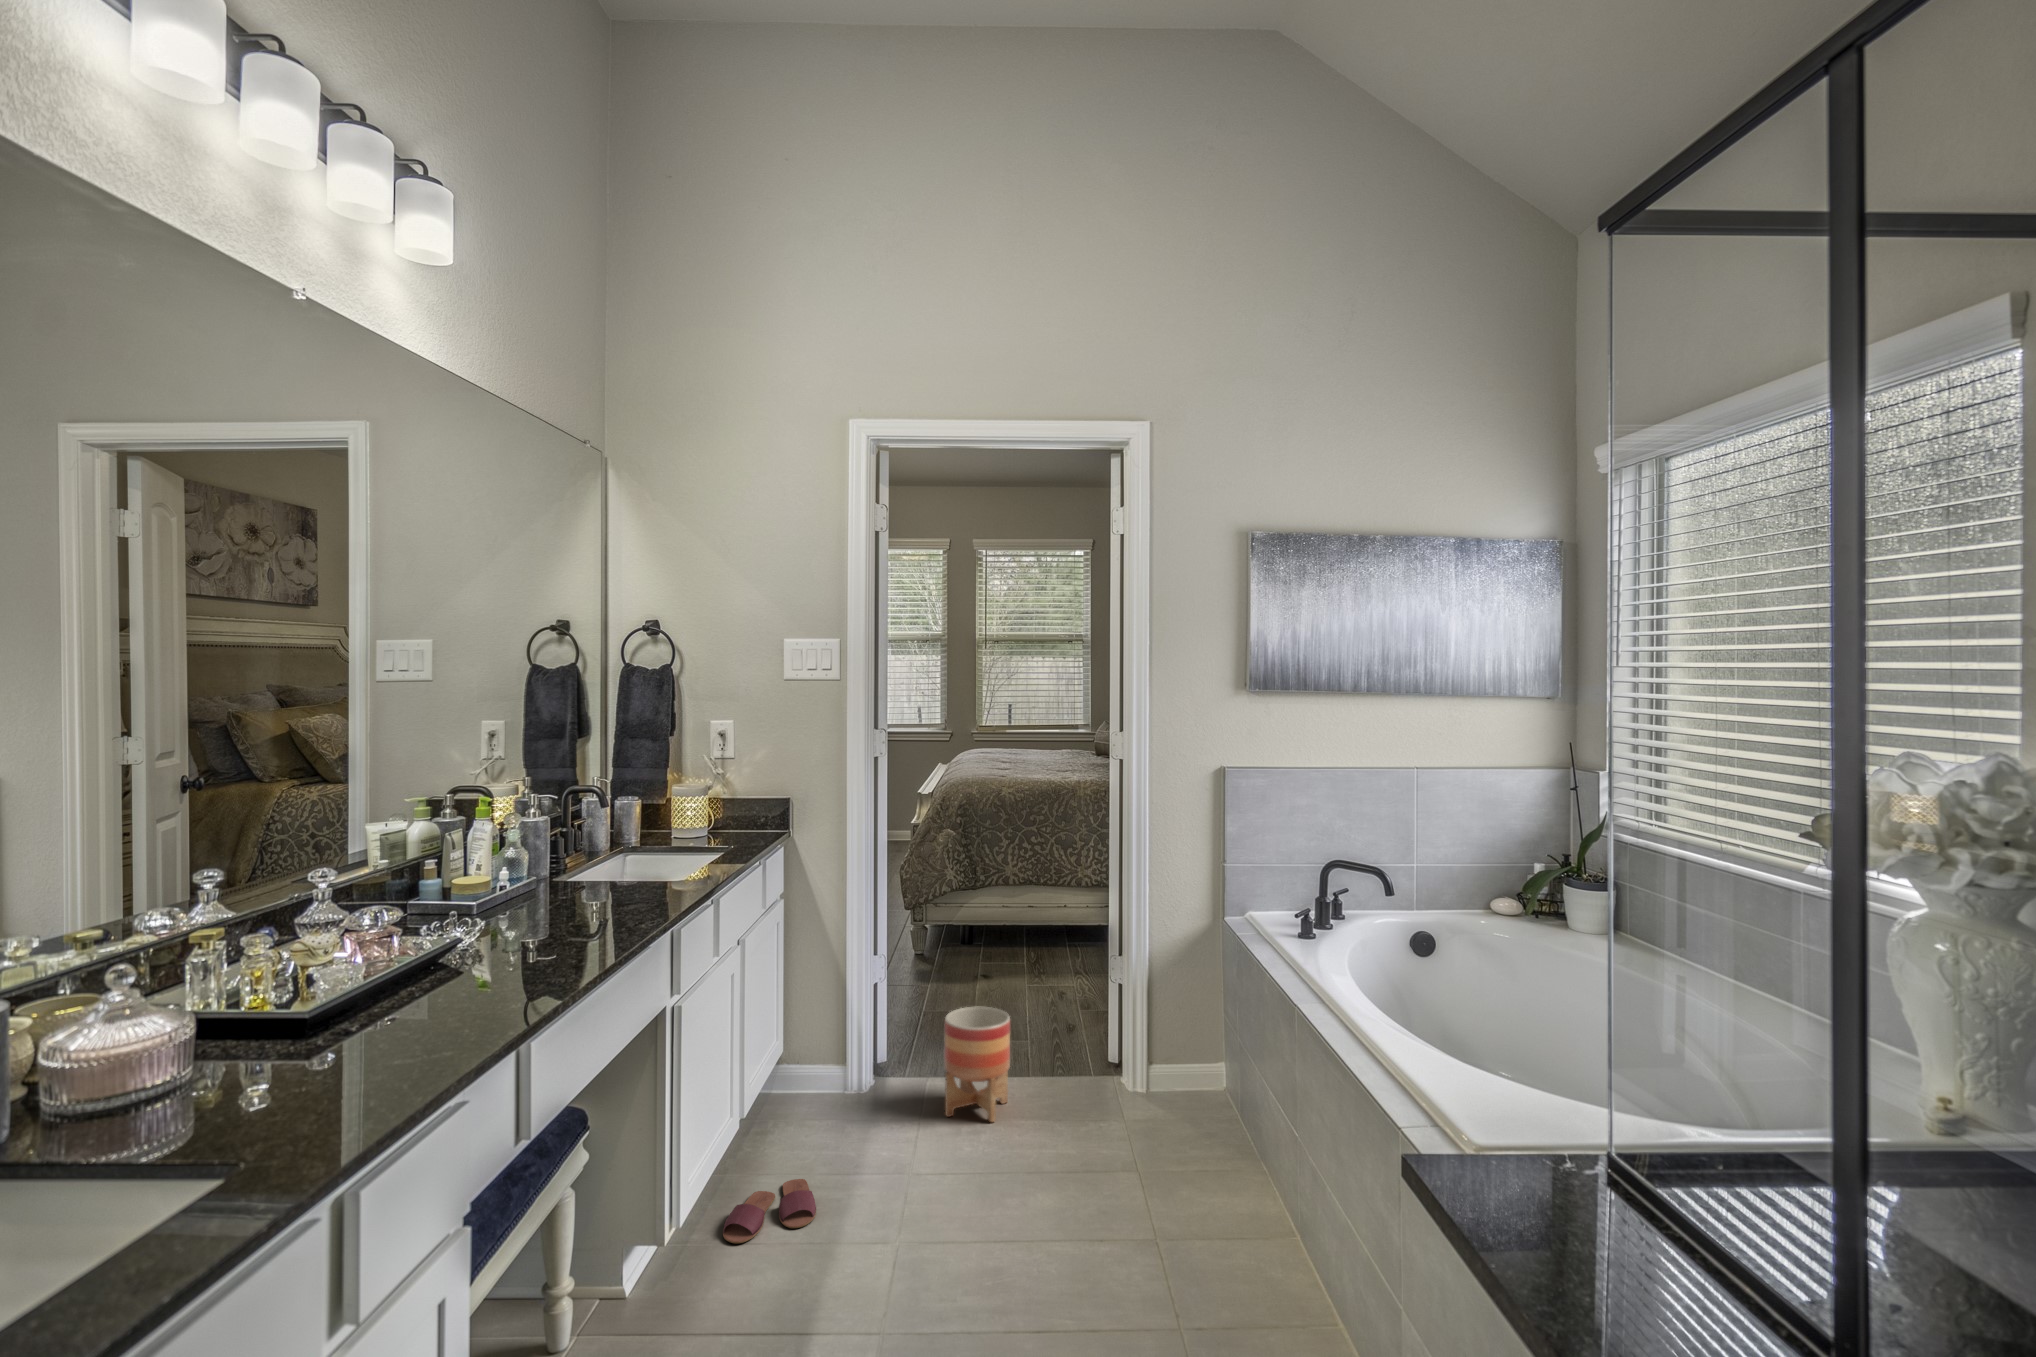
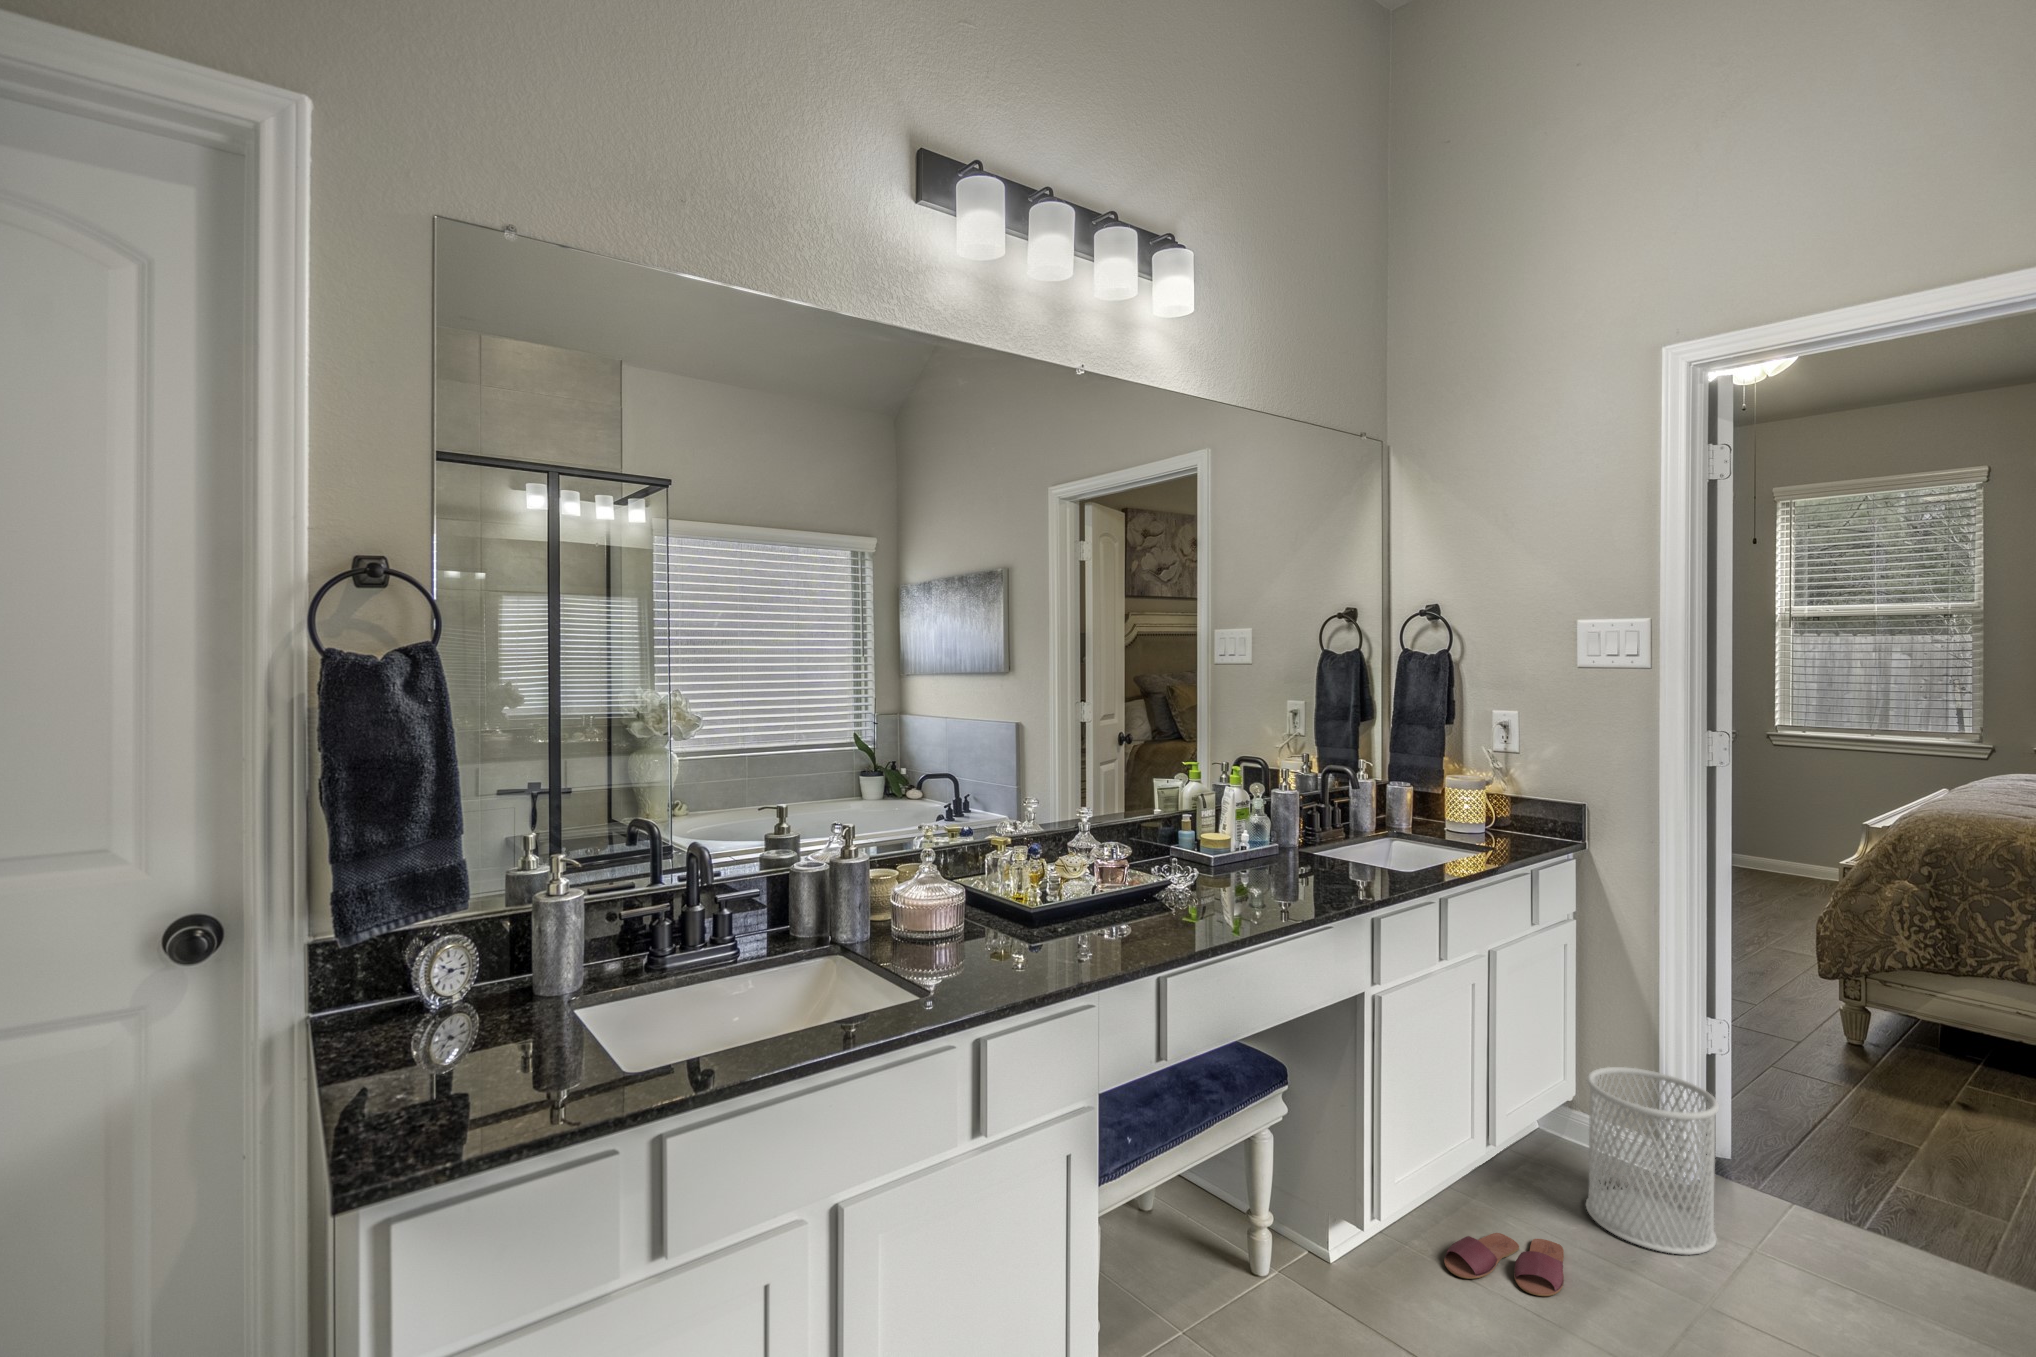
planter: present [944,1007,1010,1122] -> none [1802,1120,1928,1301]
wastebasket: none [808,1010,898,1153] -> present [1586,1067,1719,1255]

